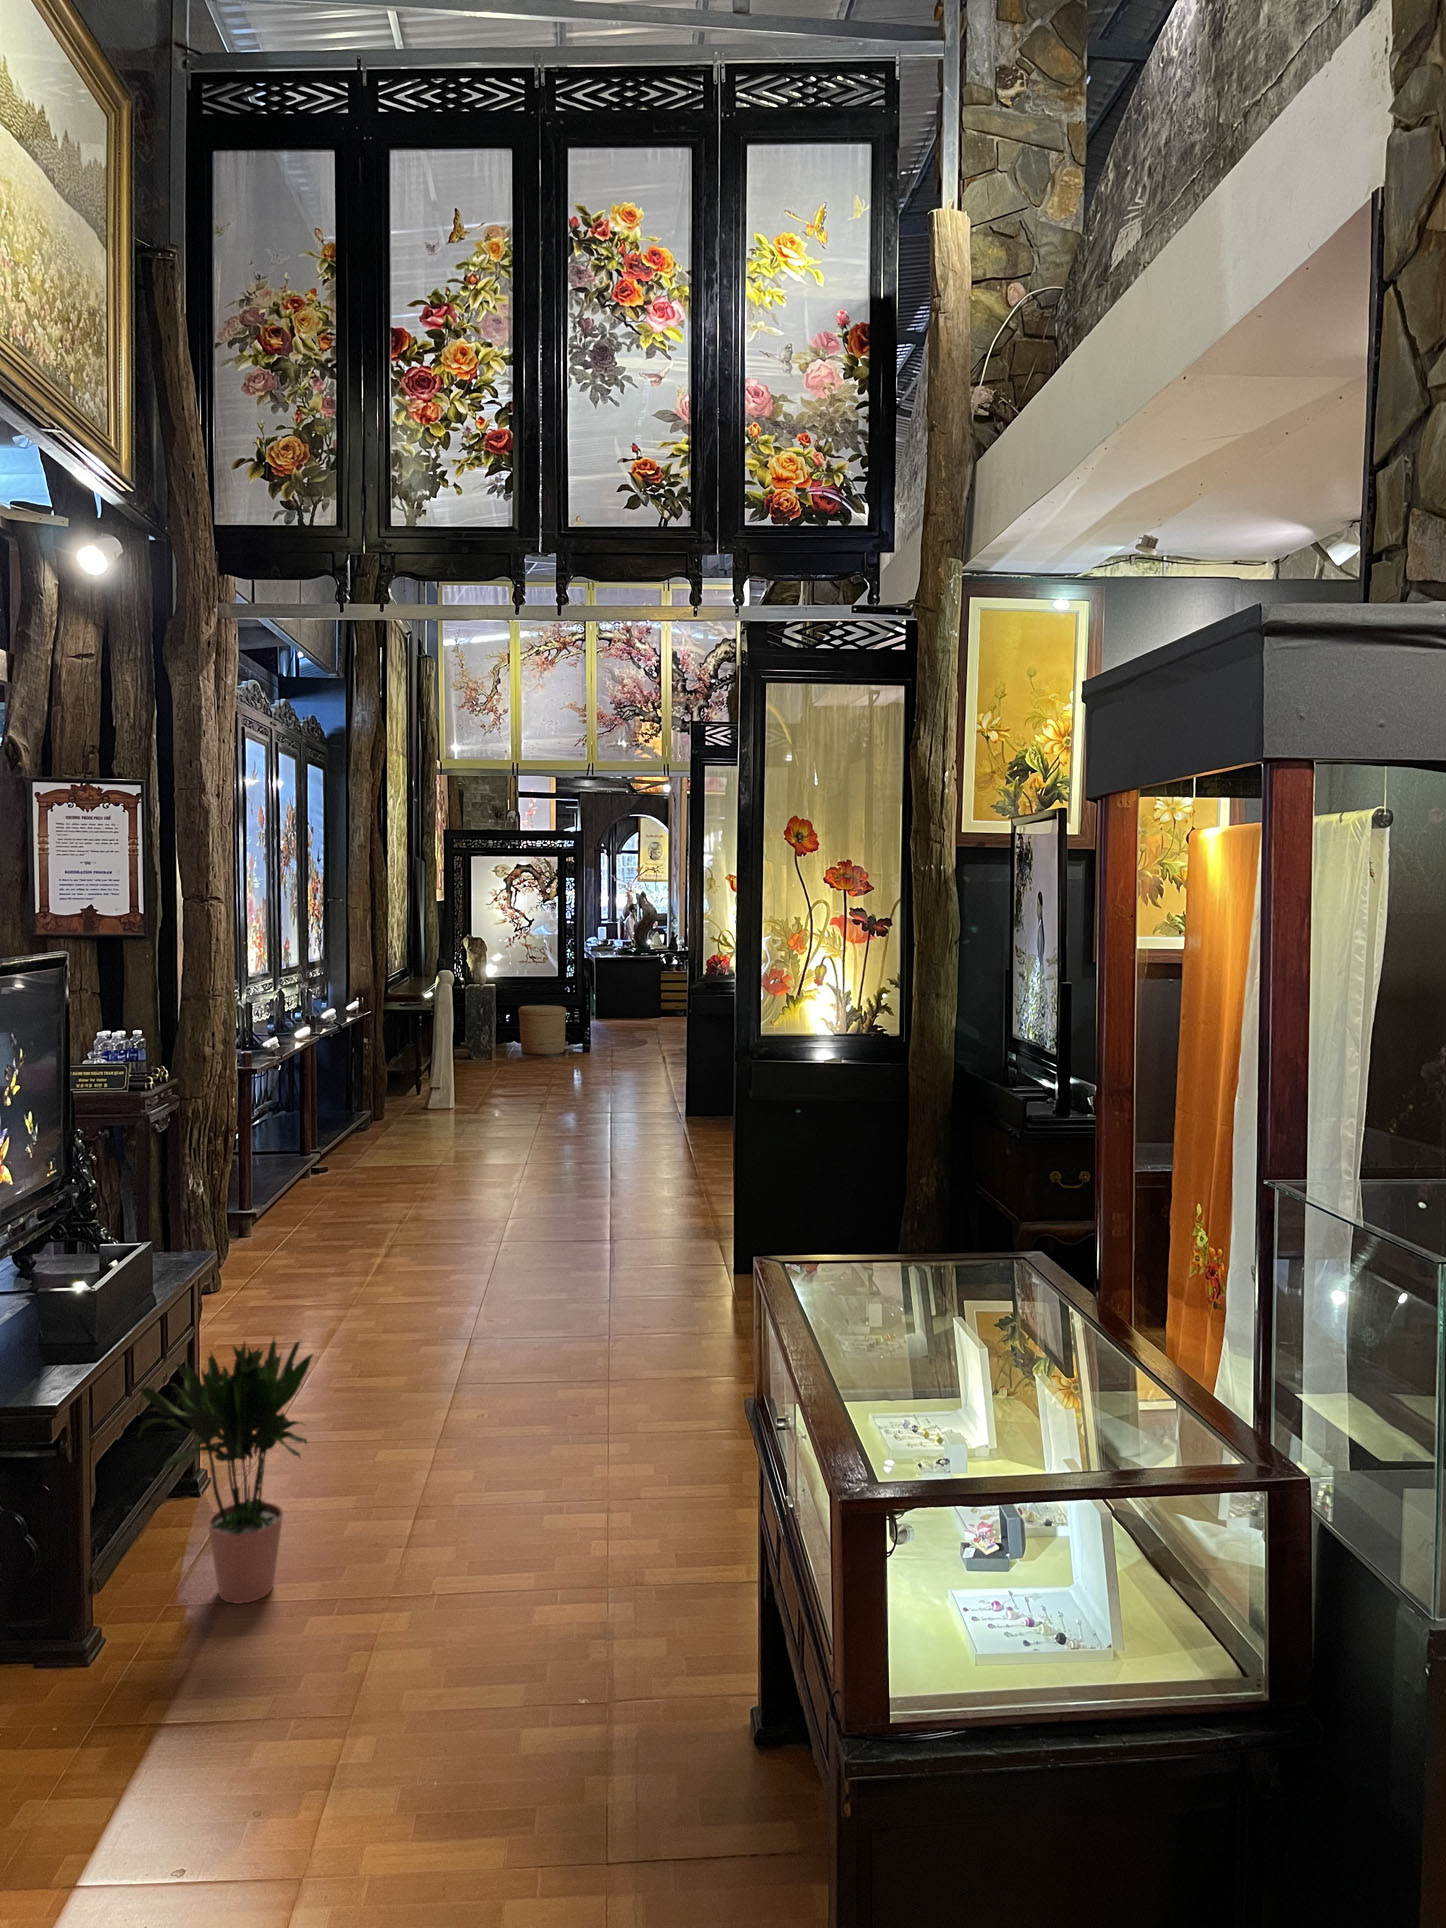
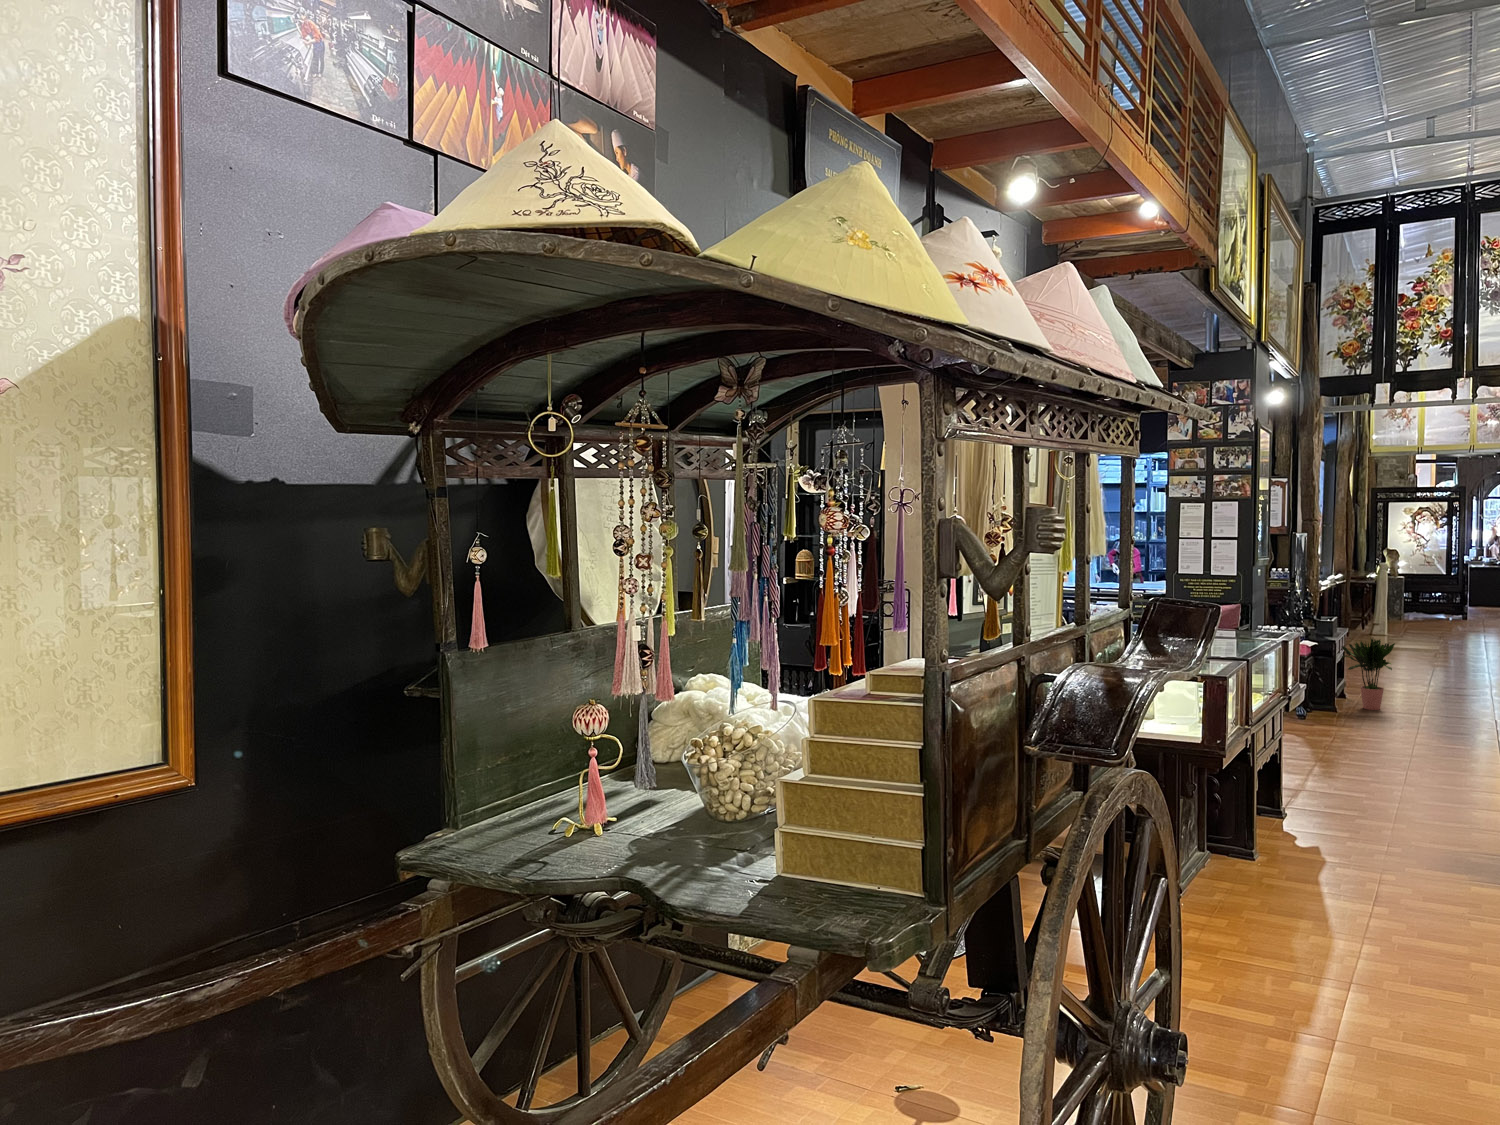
woven basket: present [518,1005,566,1055] -> none [1419,587,1451,615]

